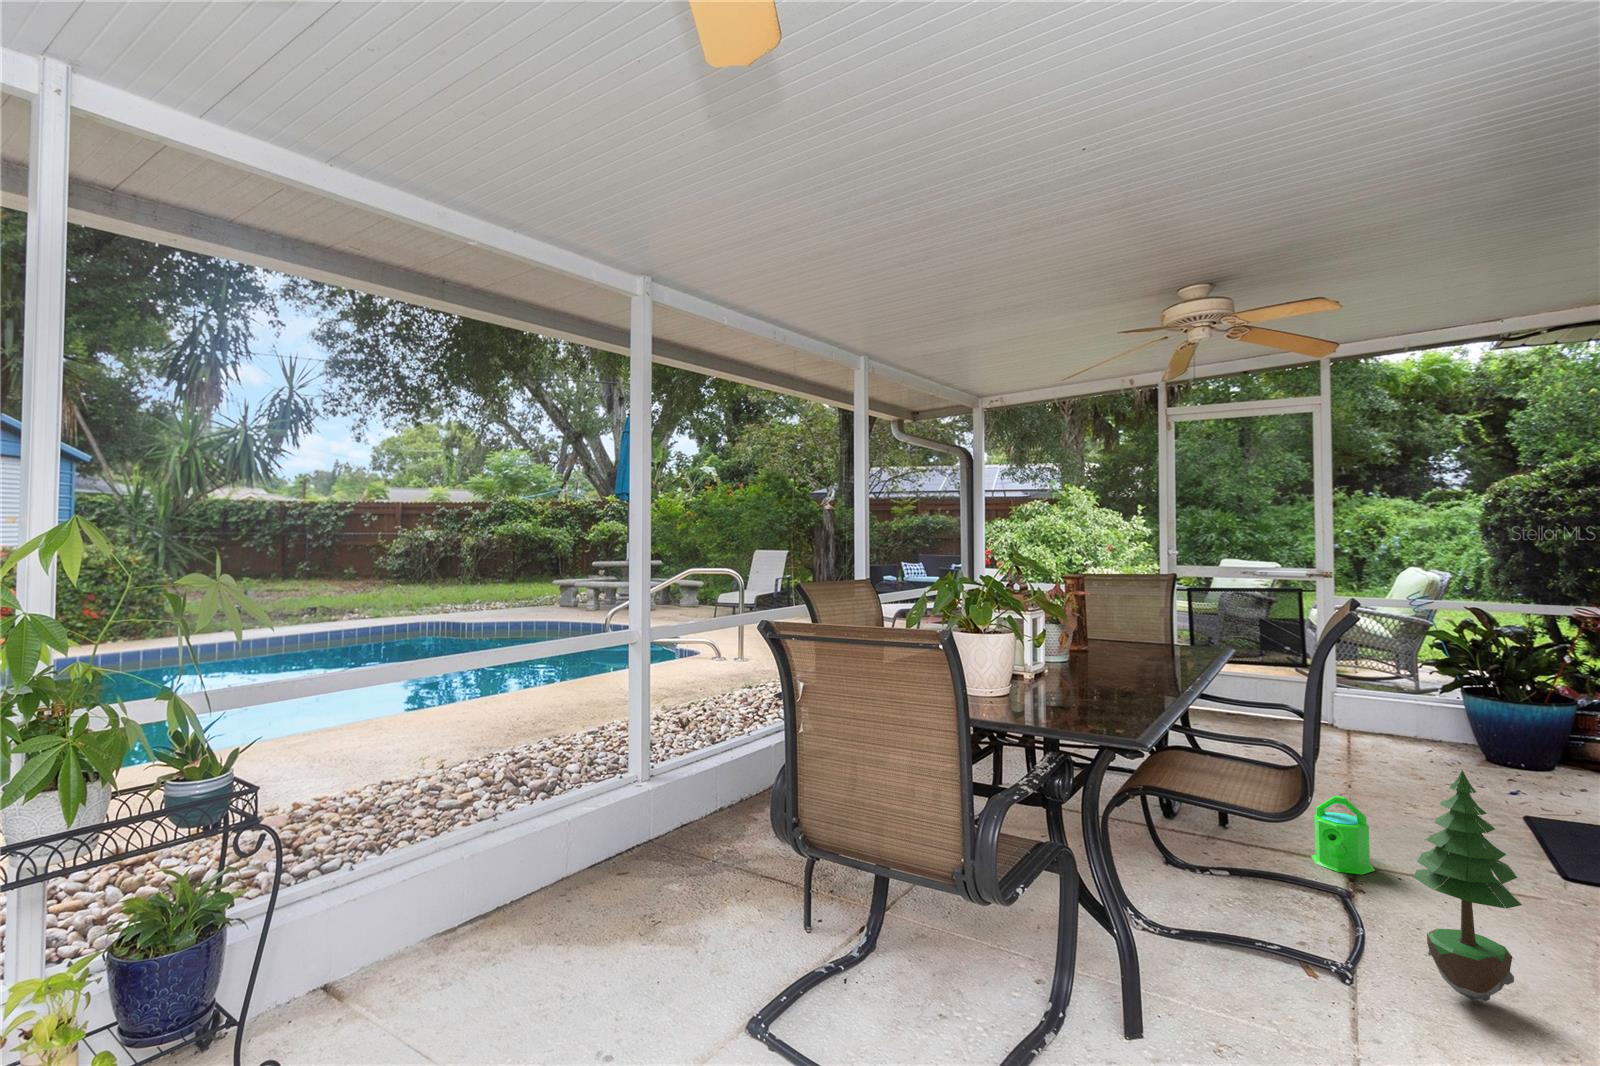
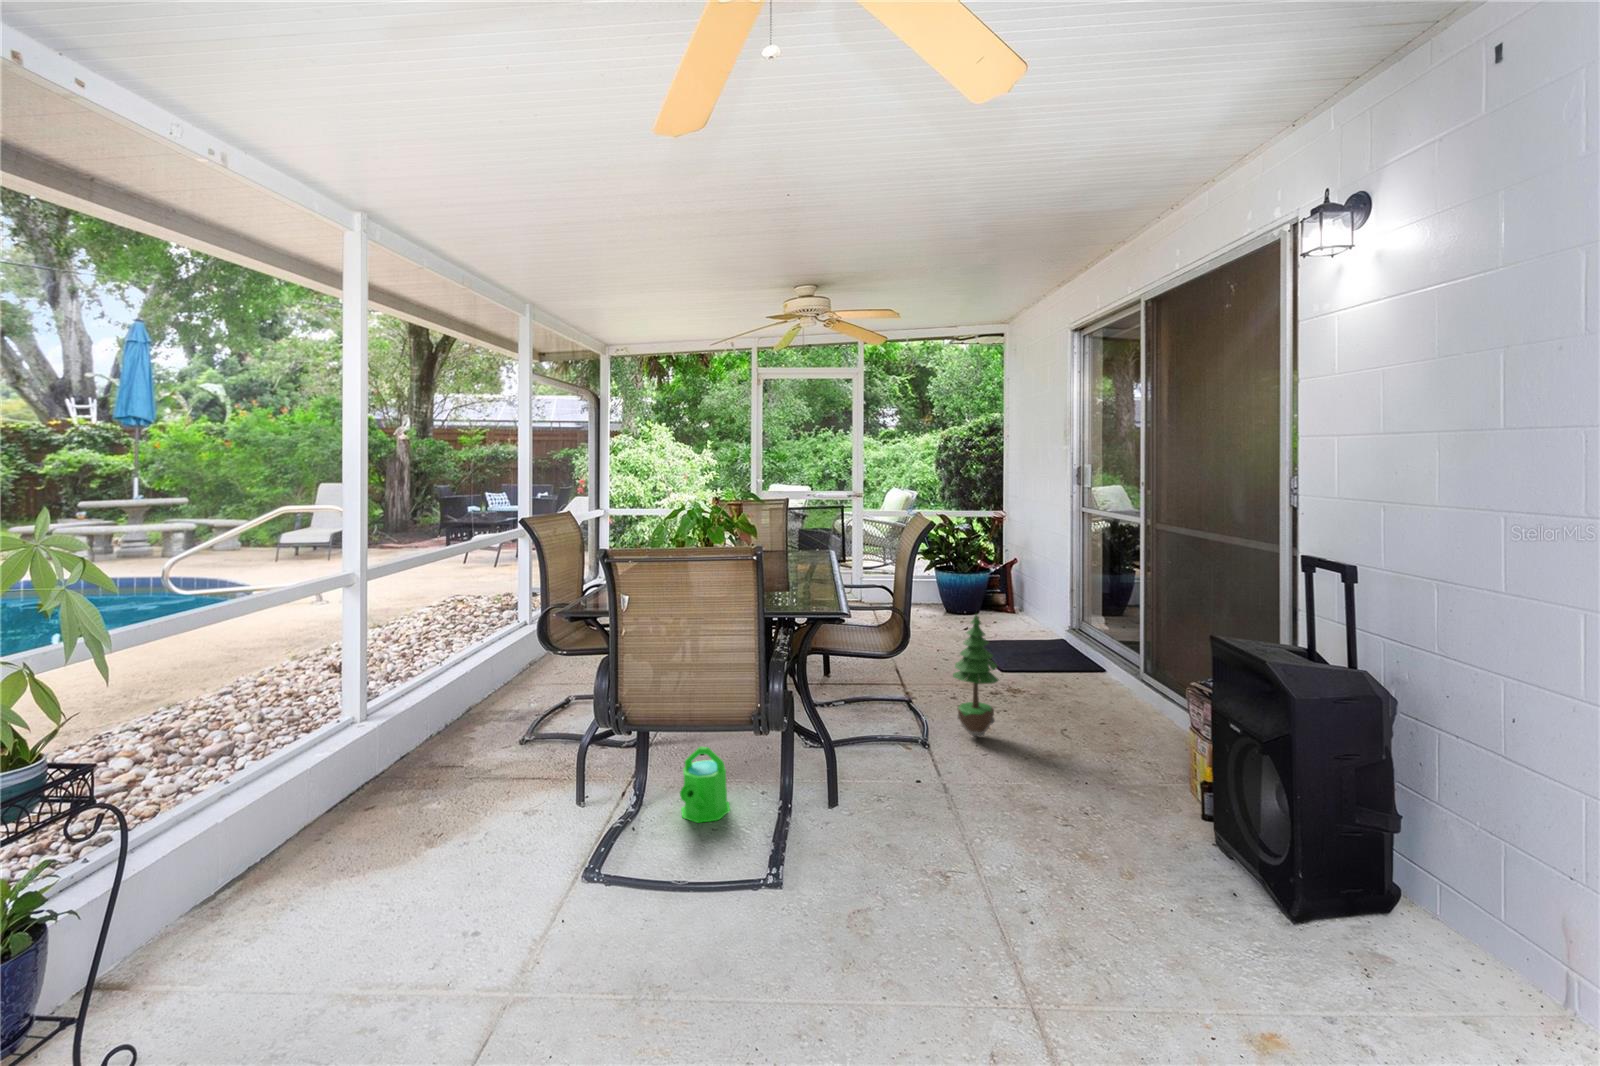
watering can: present [1311,795,1375,875] -> present [680,747,730,823]

